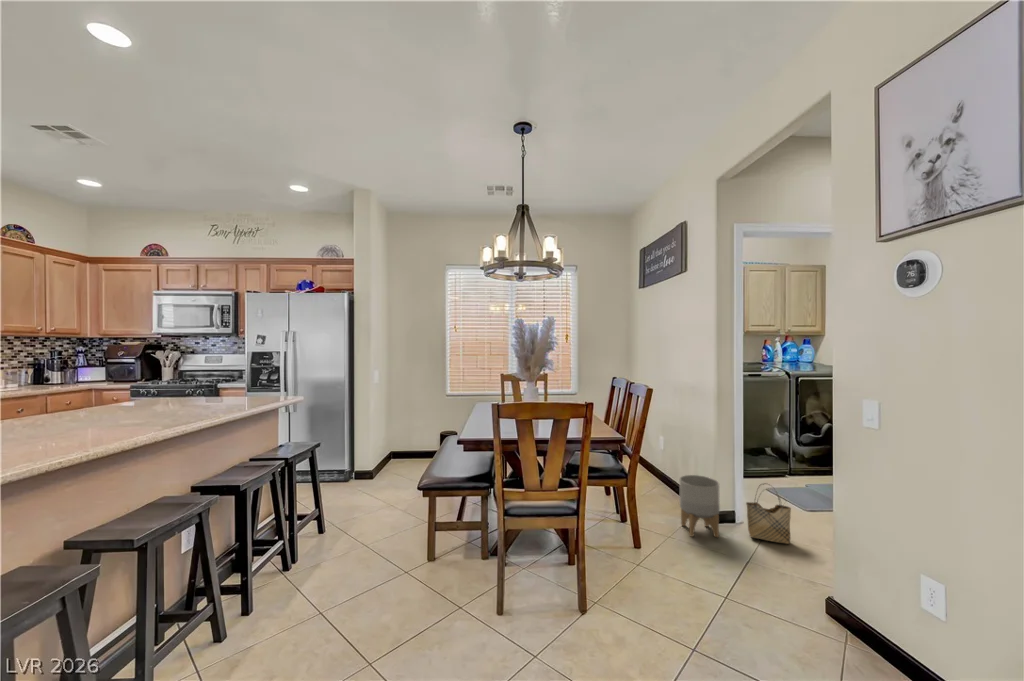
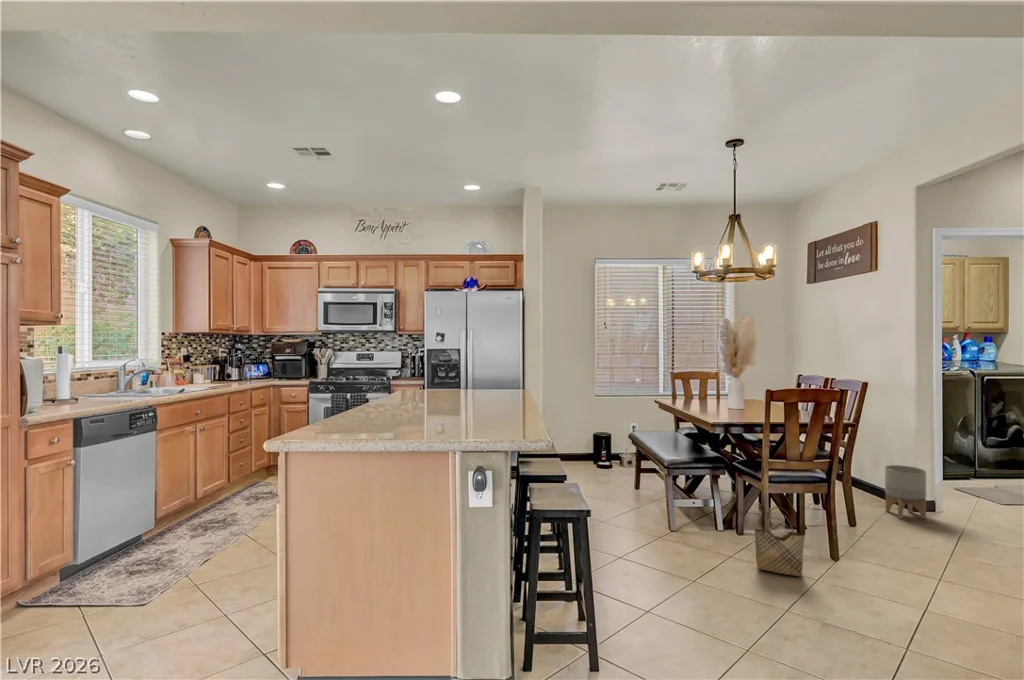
woven basket: present [746,483,791,544] -> present [754,507,805,576]

